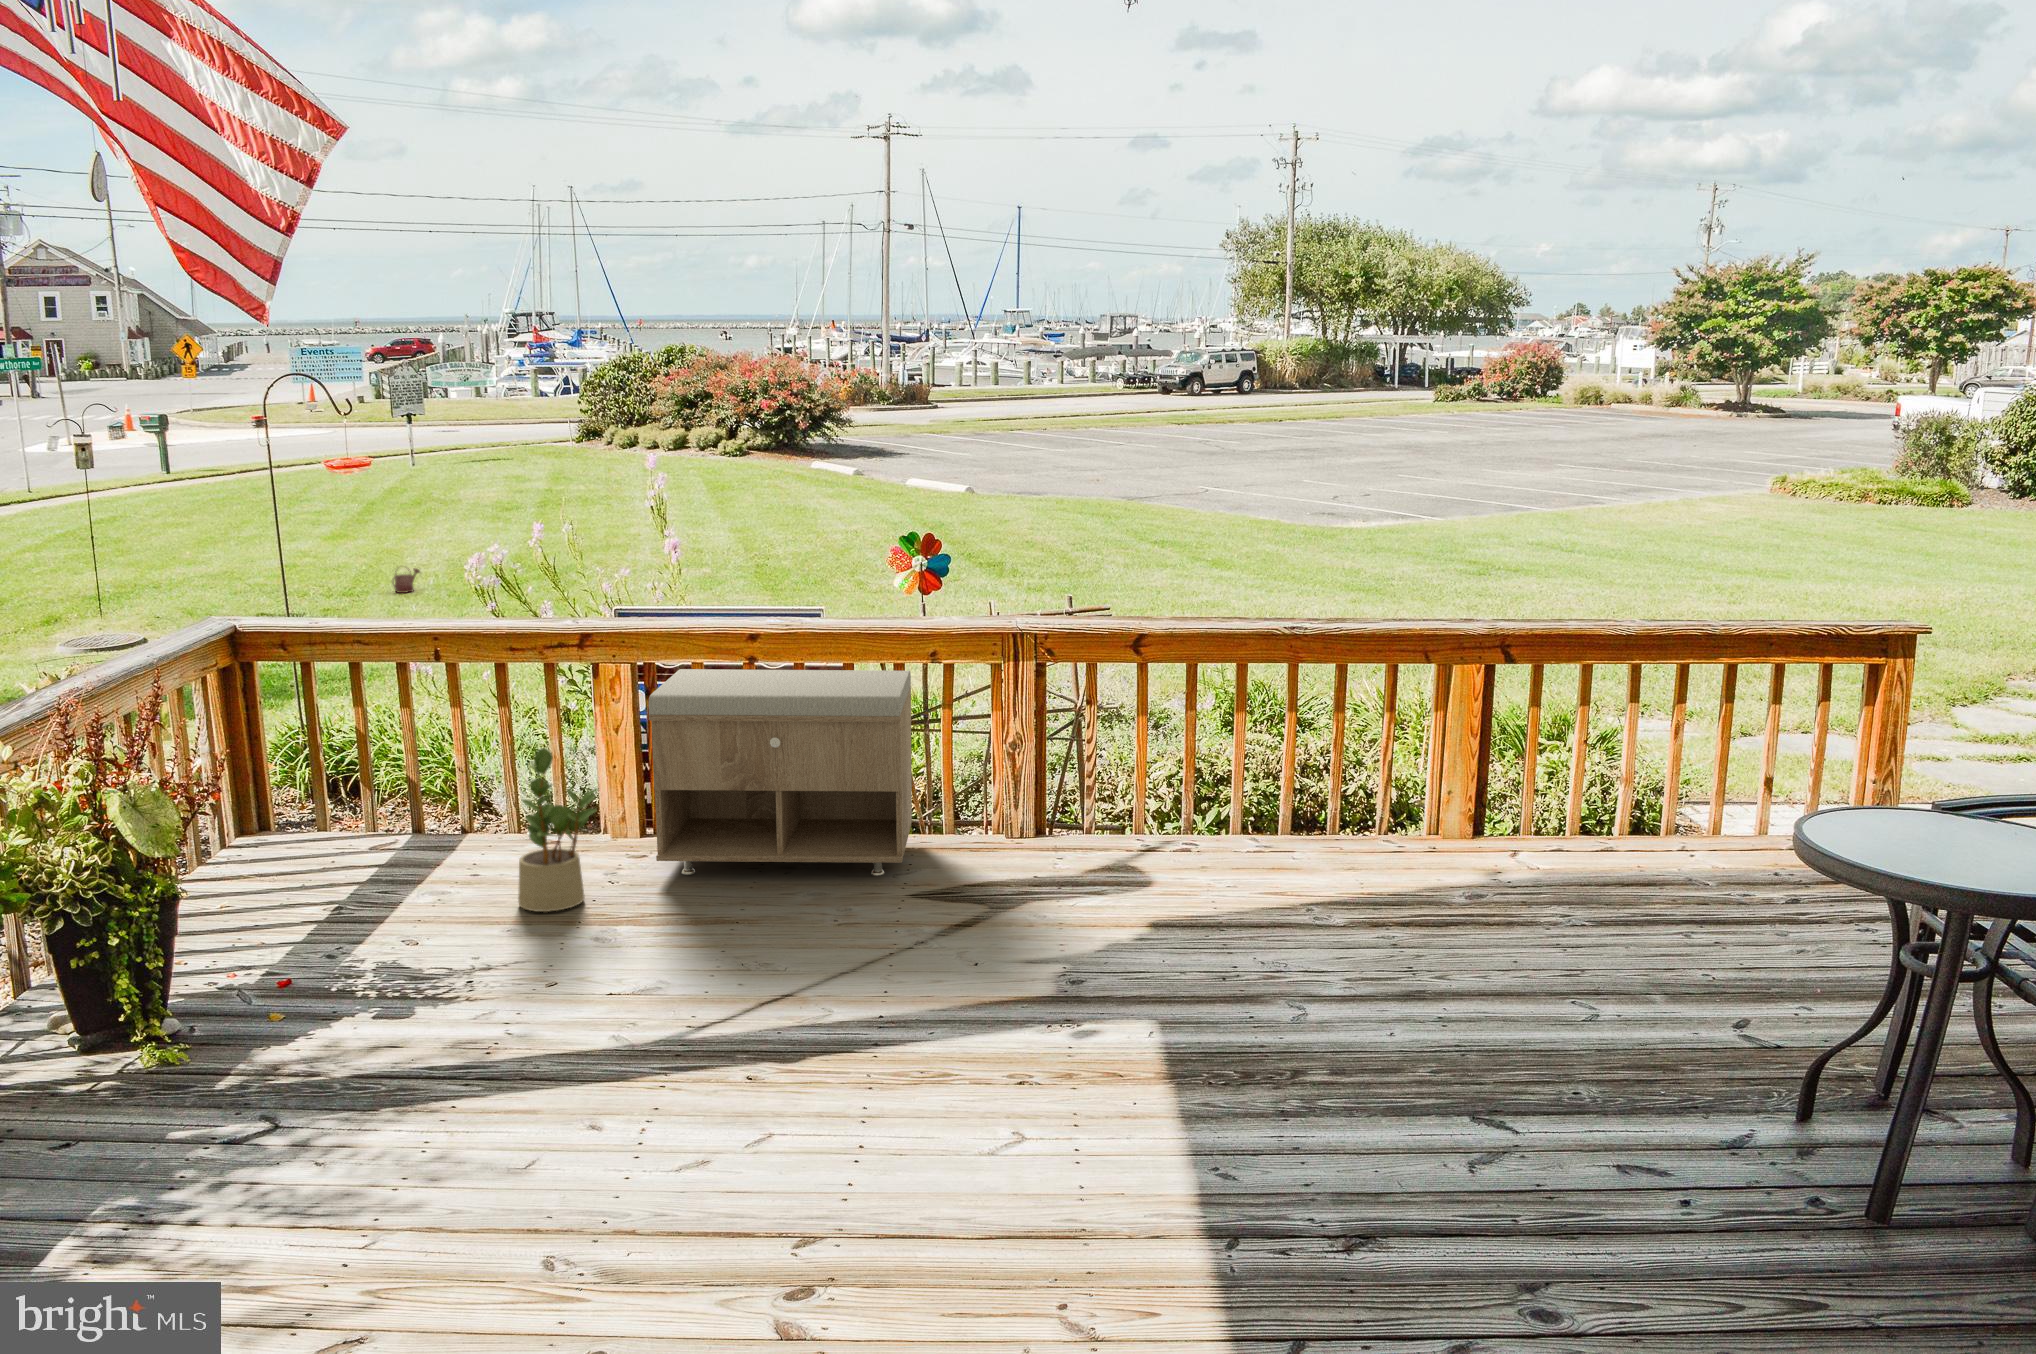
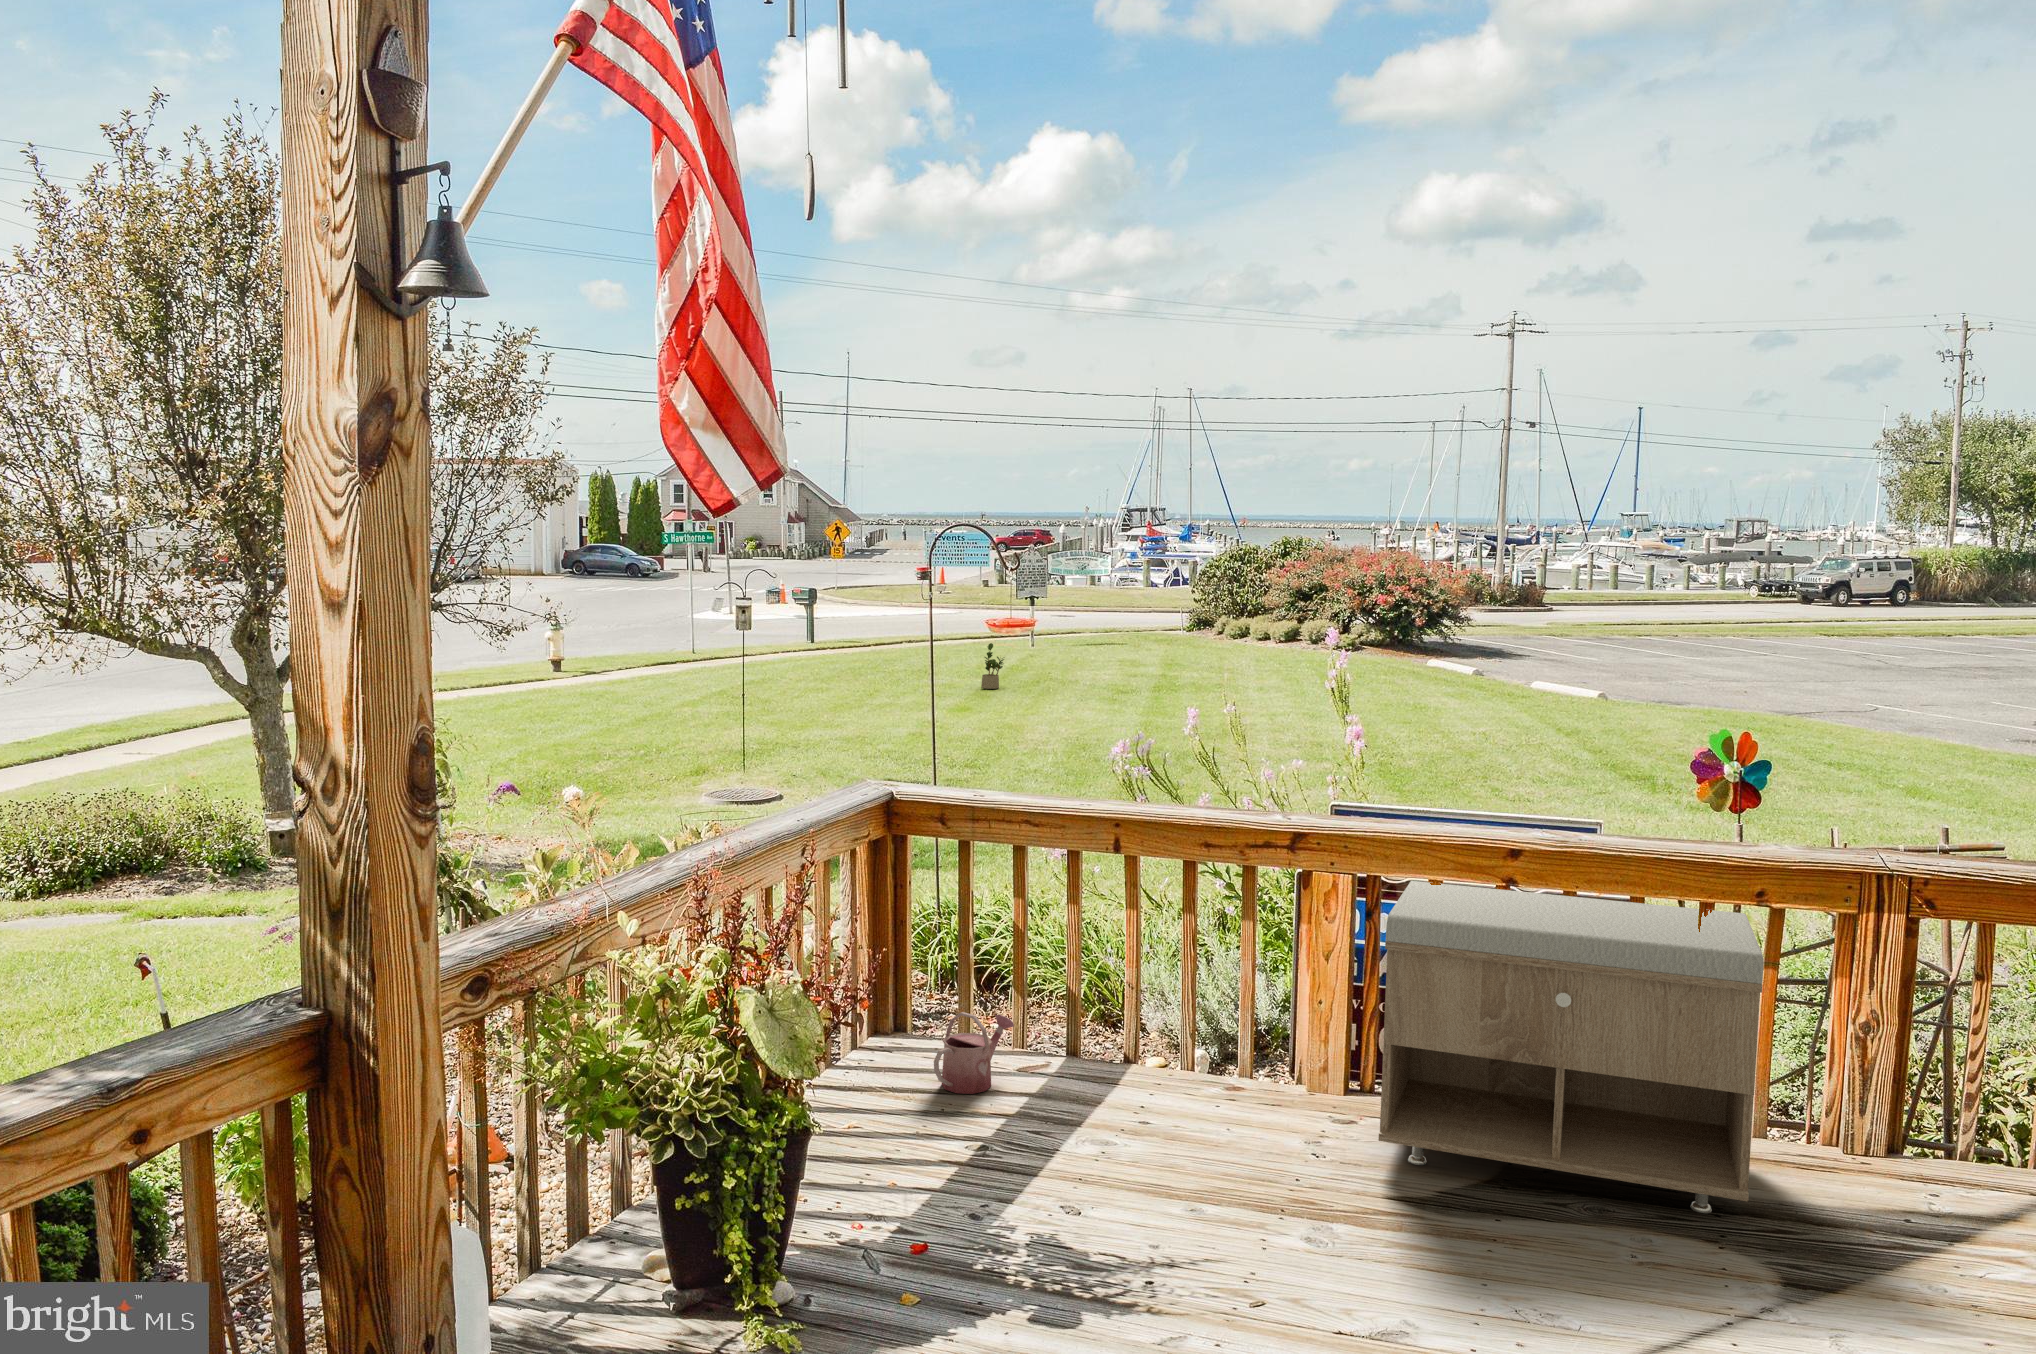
watering can: present [392,569,420,593] -> present [934,1012,1014,1094]
potted plant: present [518,748,599,912] -> present [981,643,1004,689]

